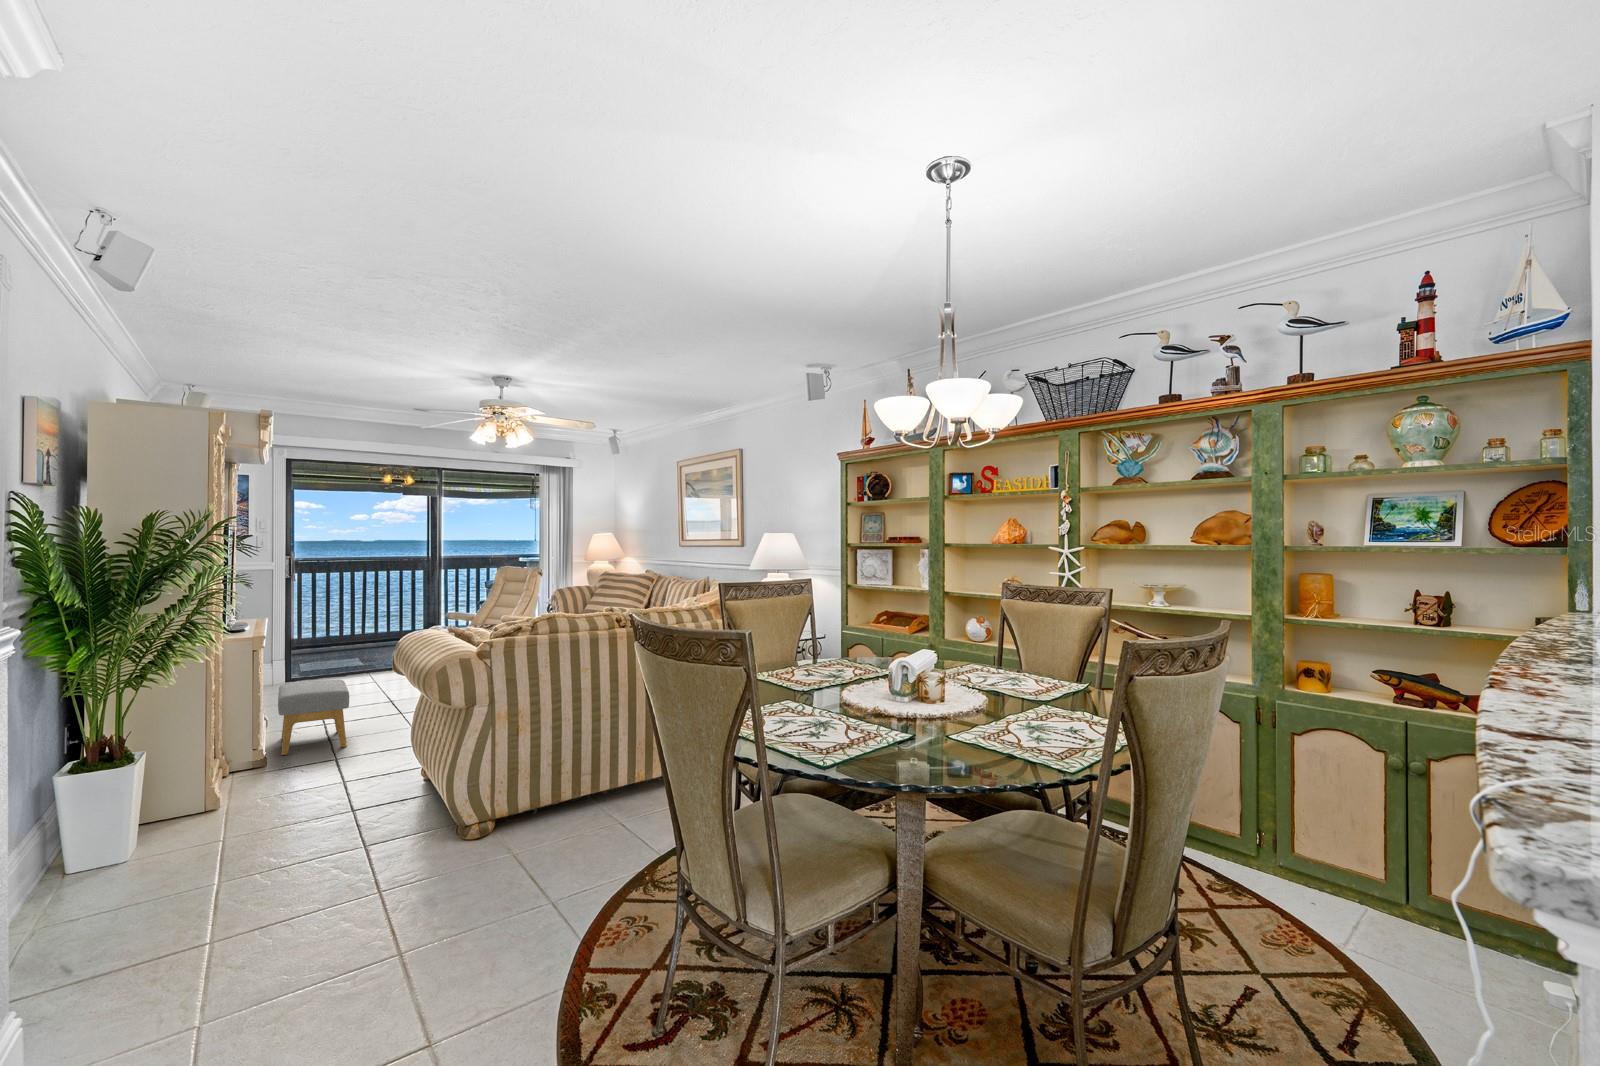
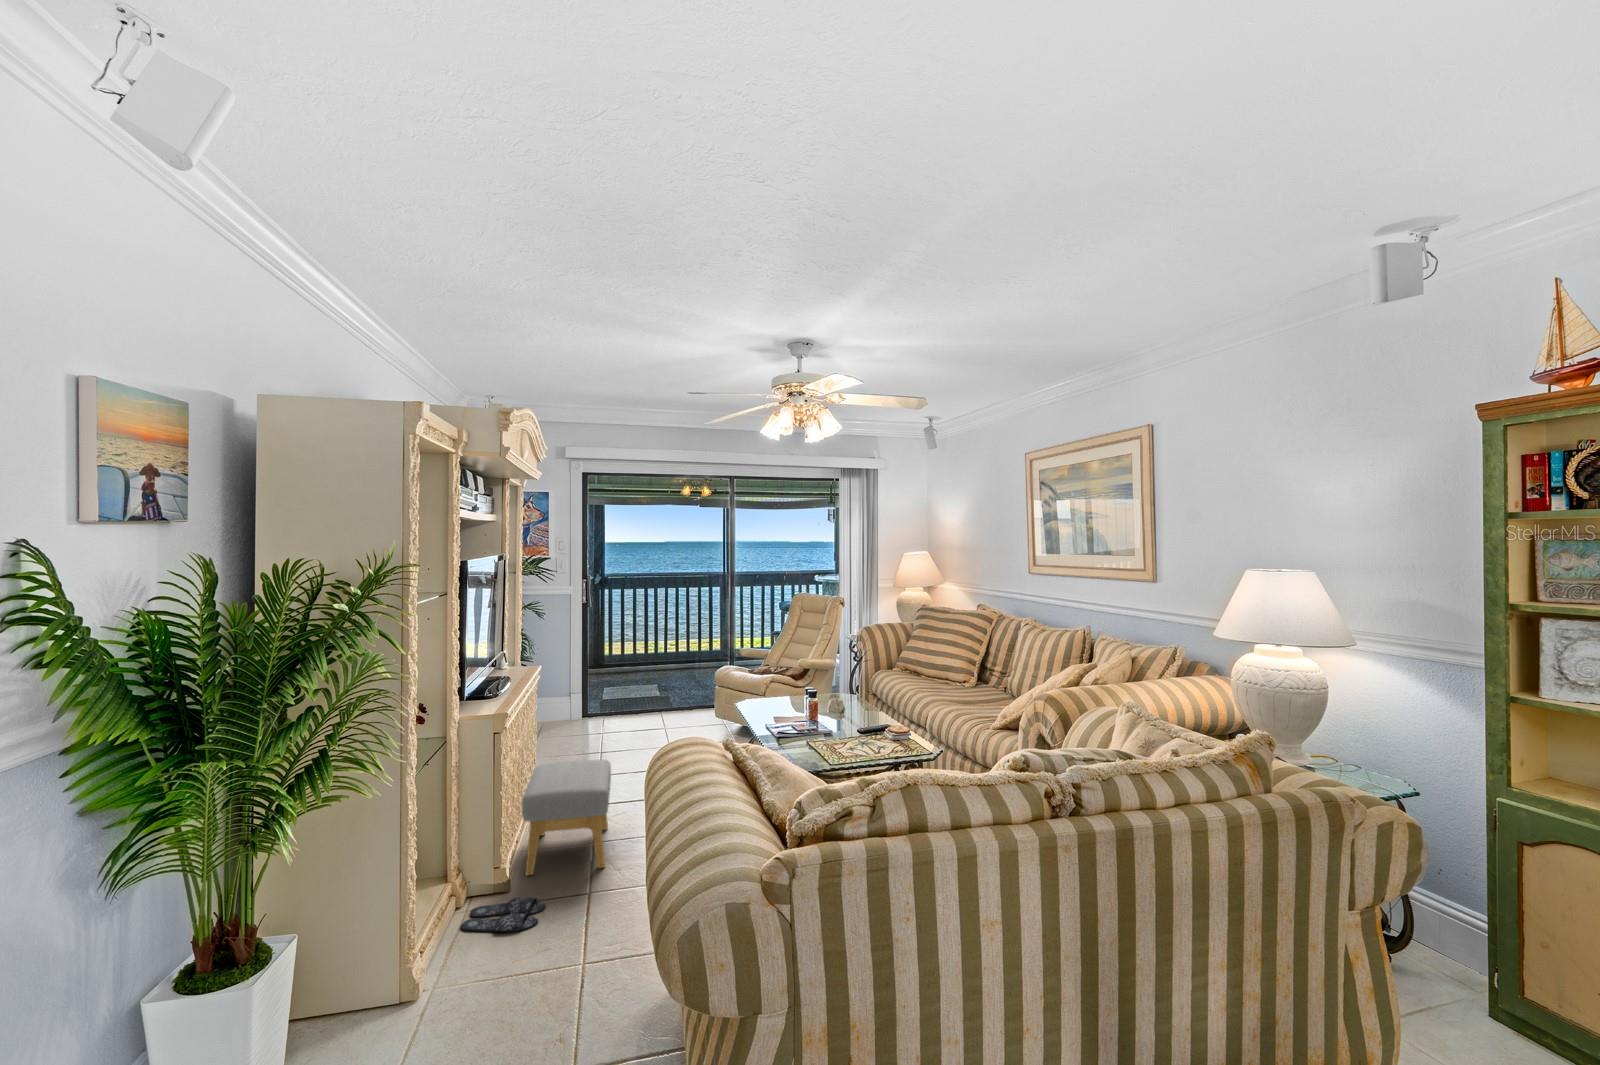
slippers: none [240,761,305,778] -> present [461,897,545,932]

